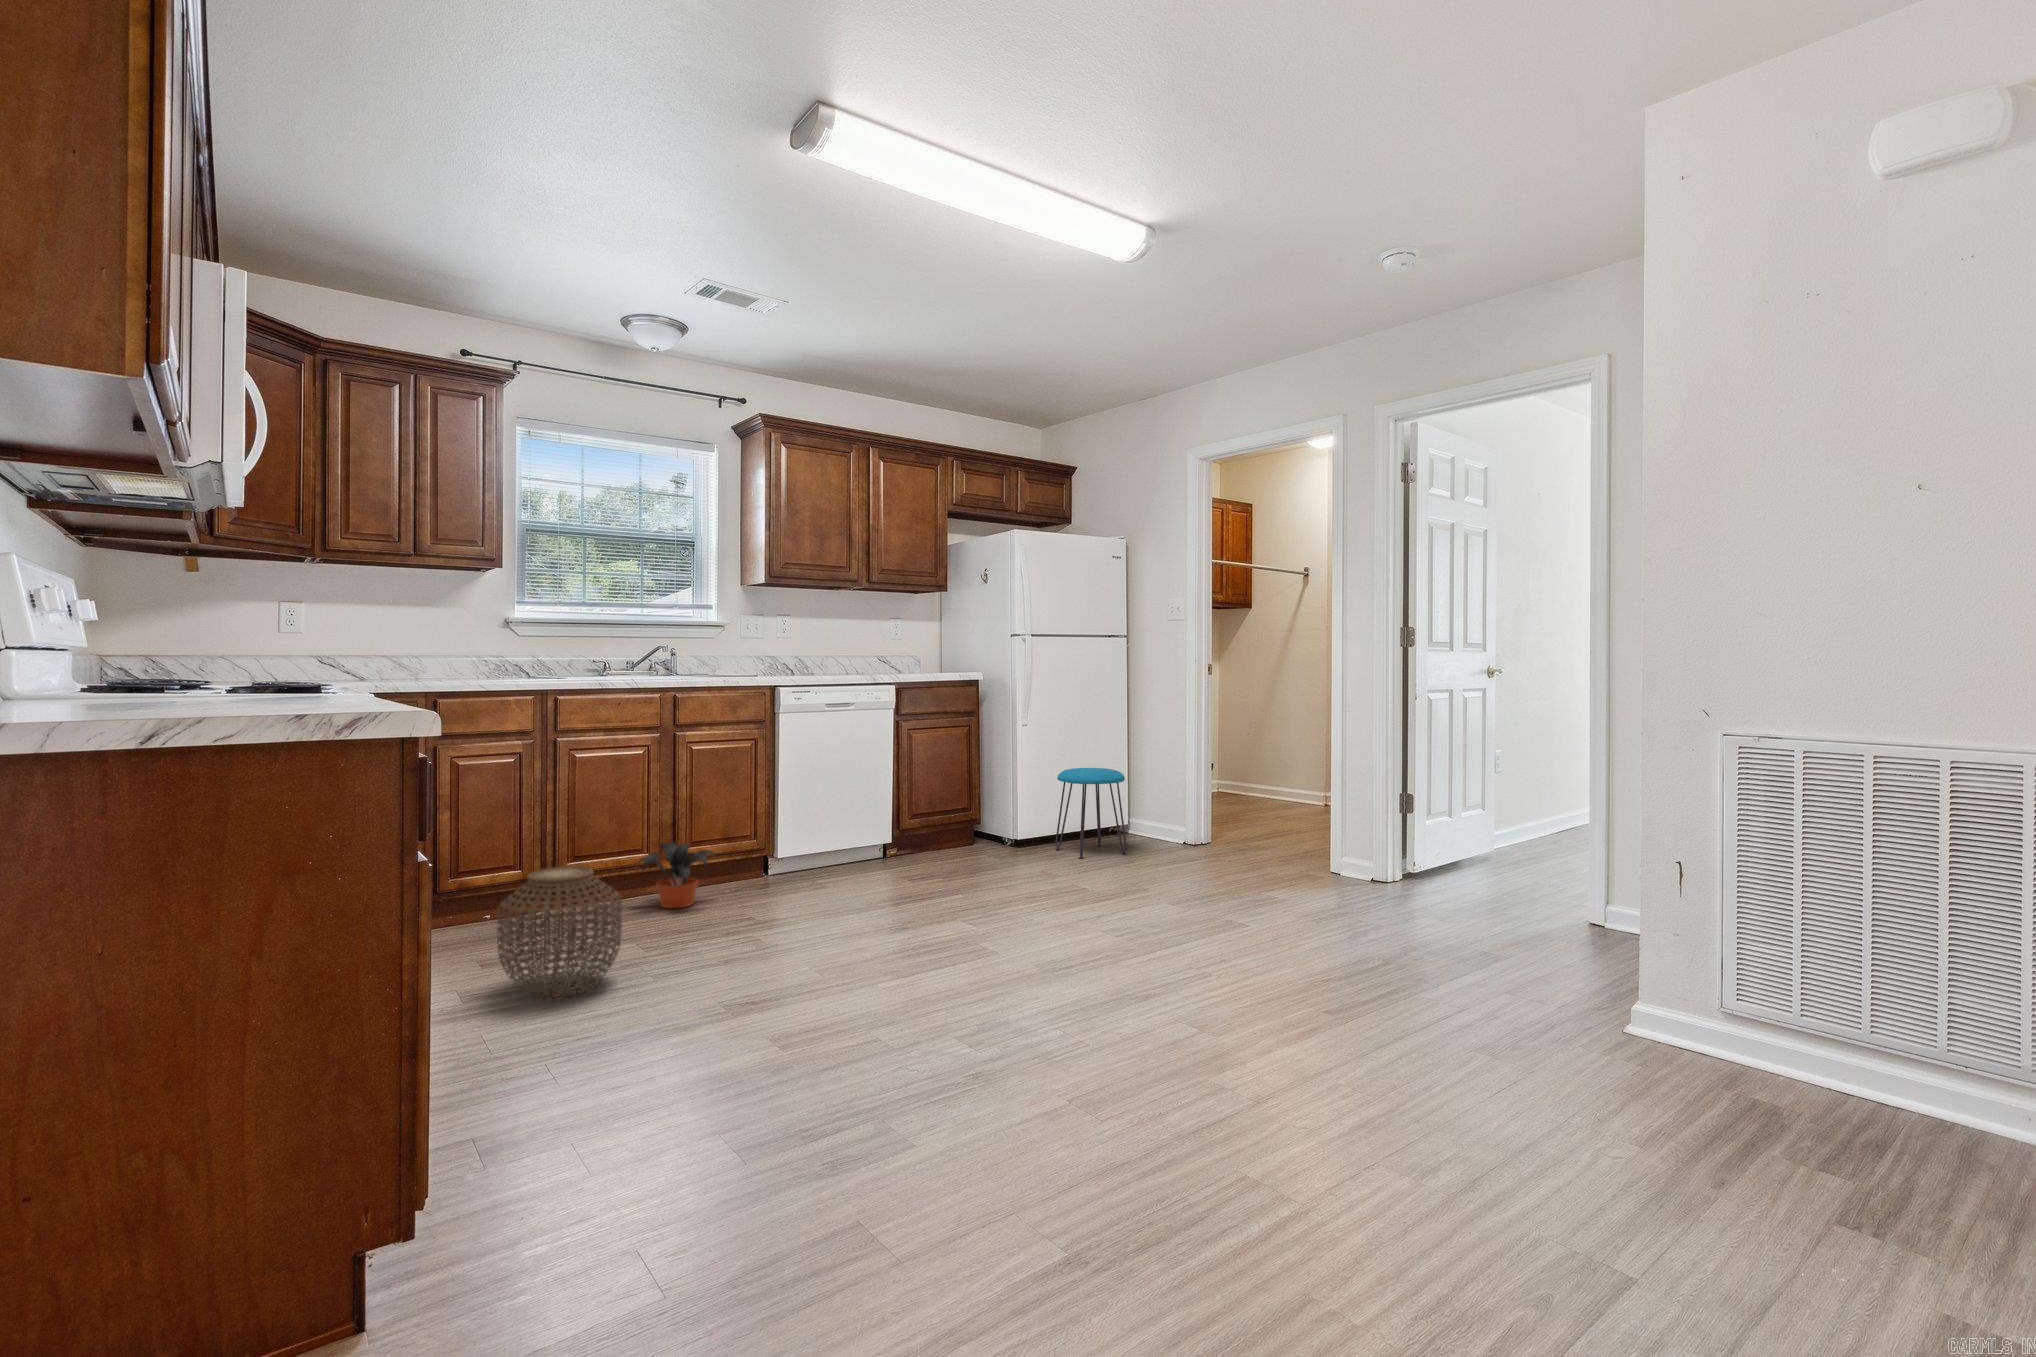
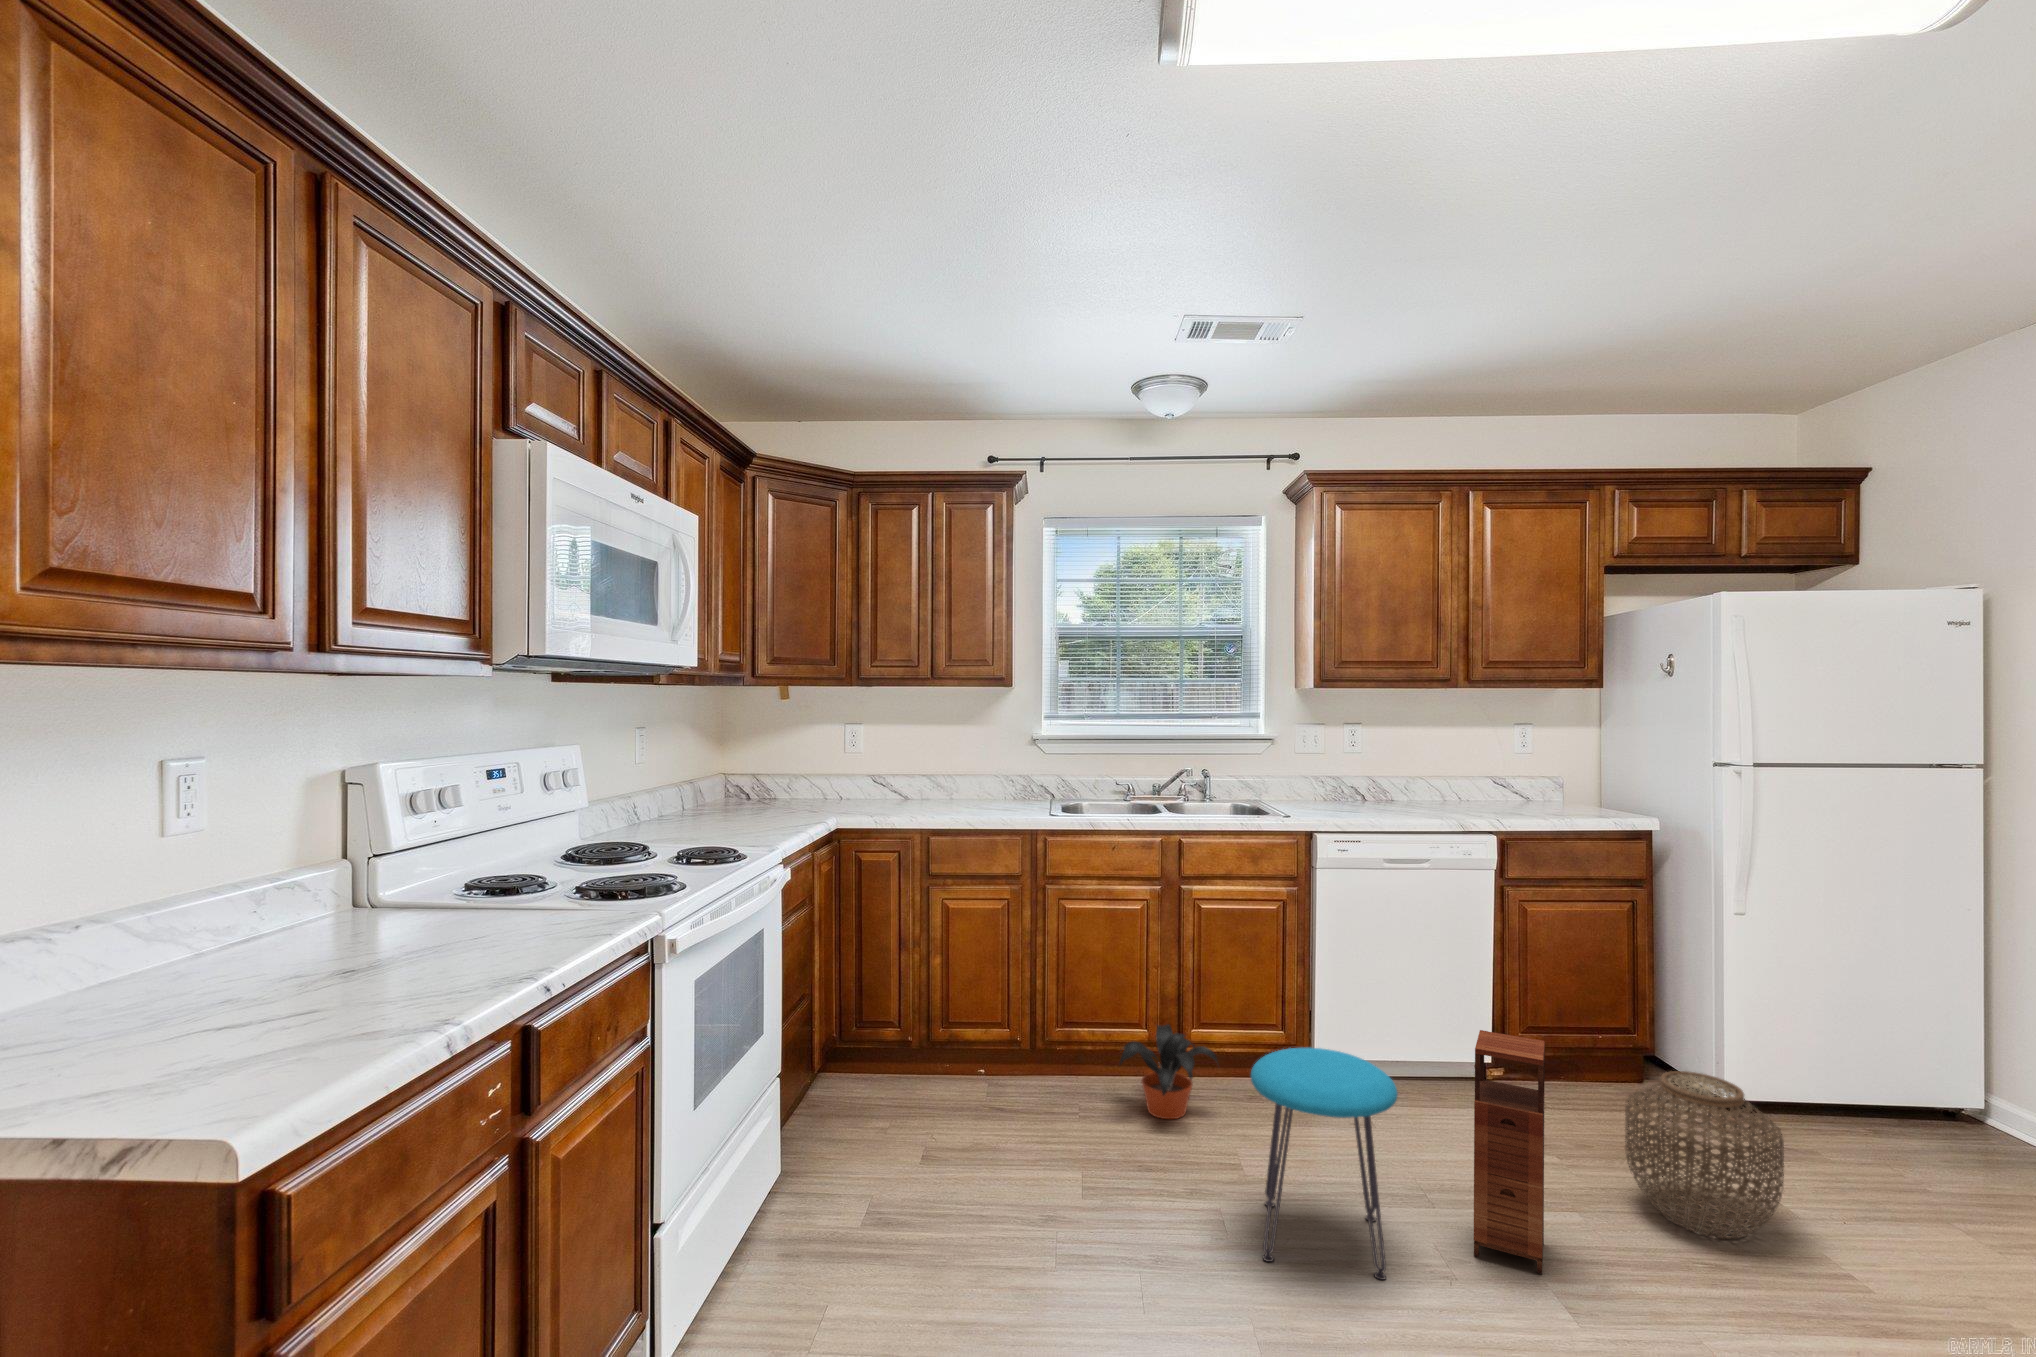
stool: present [1055,768,1127,859] -> present [1251,1048,1398,1280]
storage cabinet: none [913,782,954,916] -> present [1474,1030,1545,1274]
woven basket: present [497,866,622,998] -> present [1625,1071,1784,1239]

